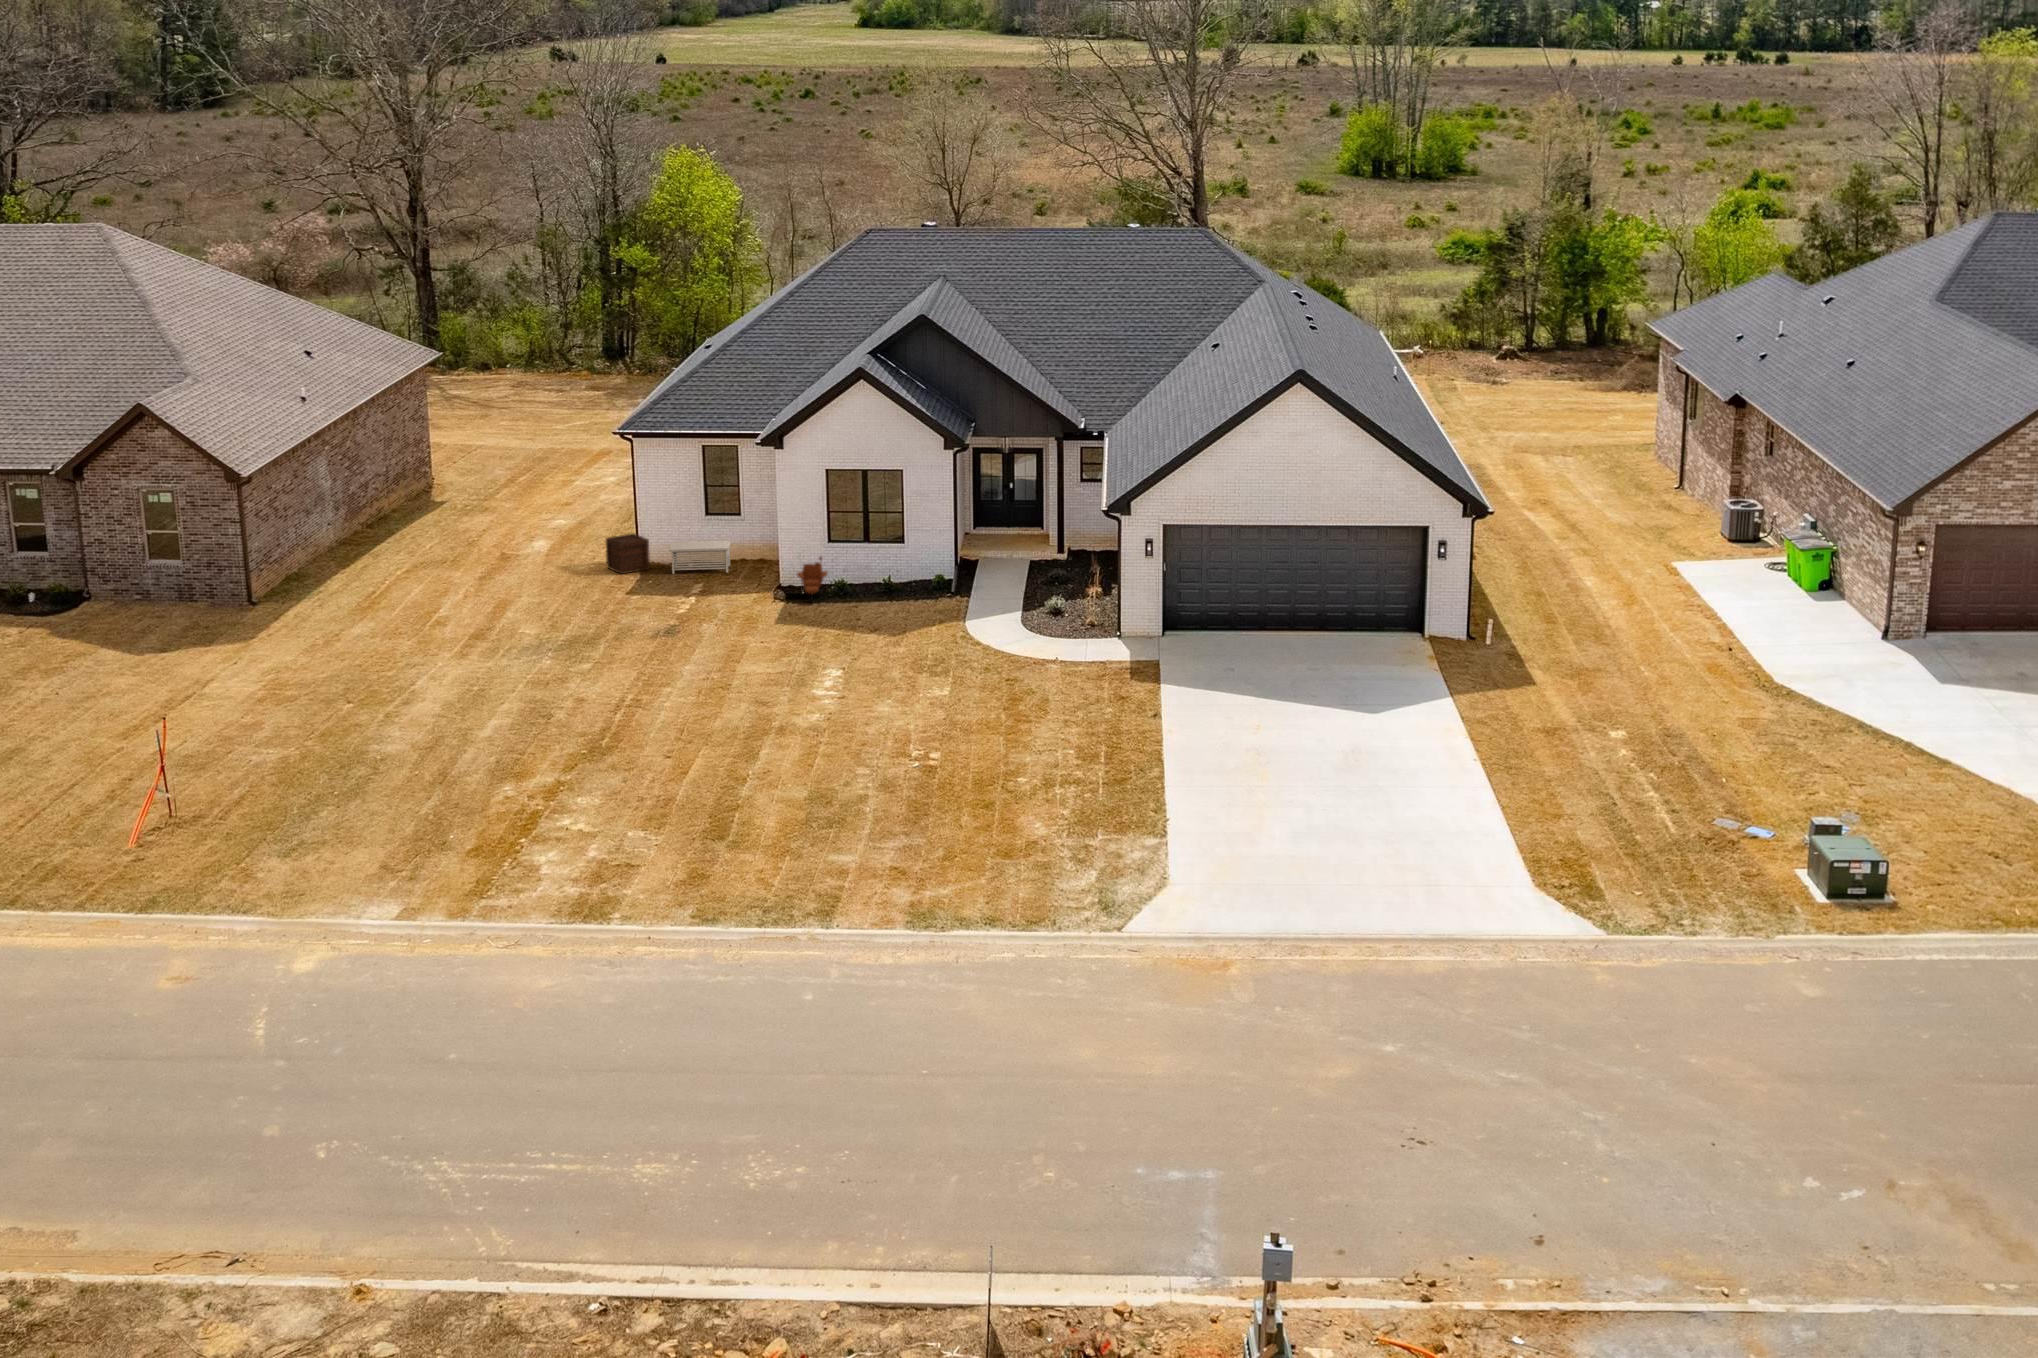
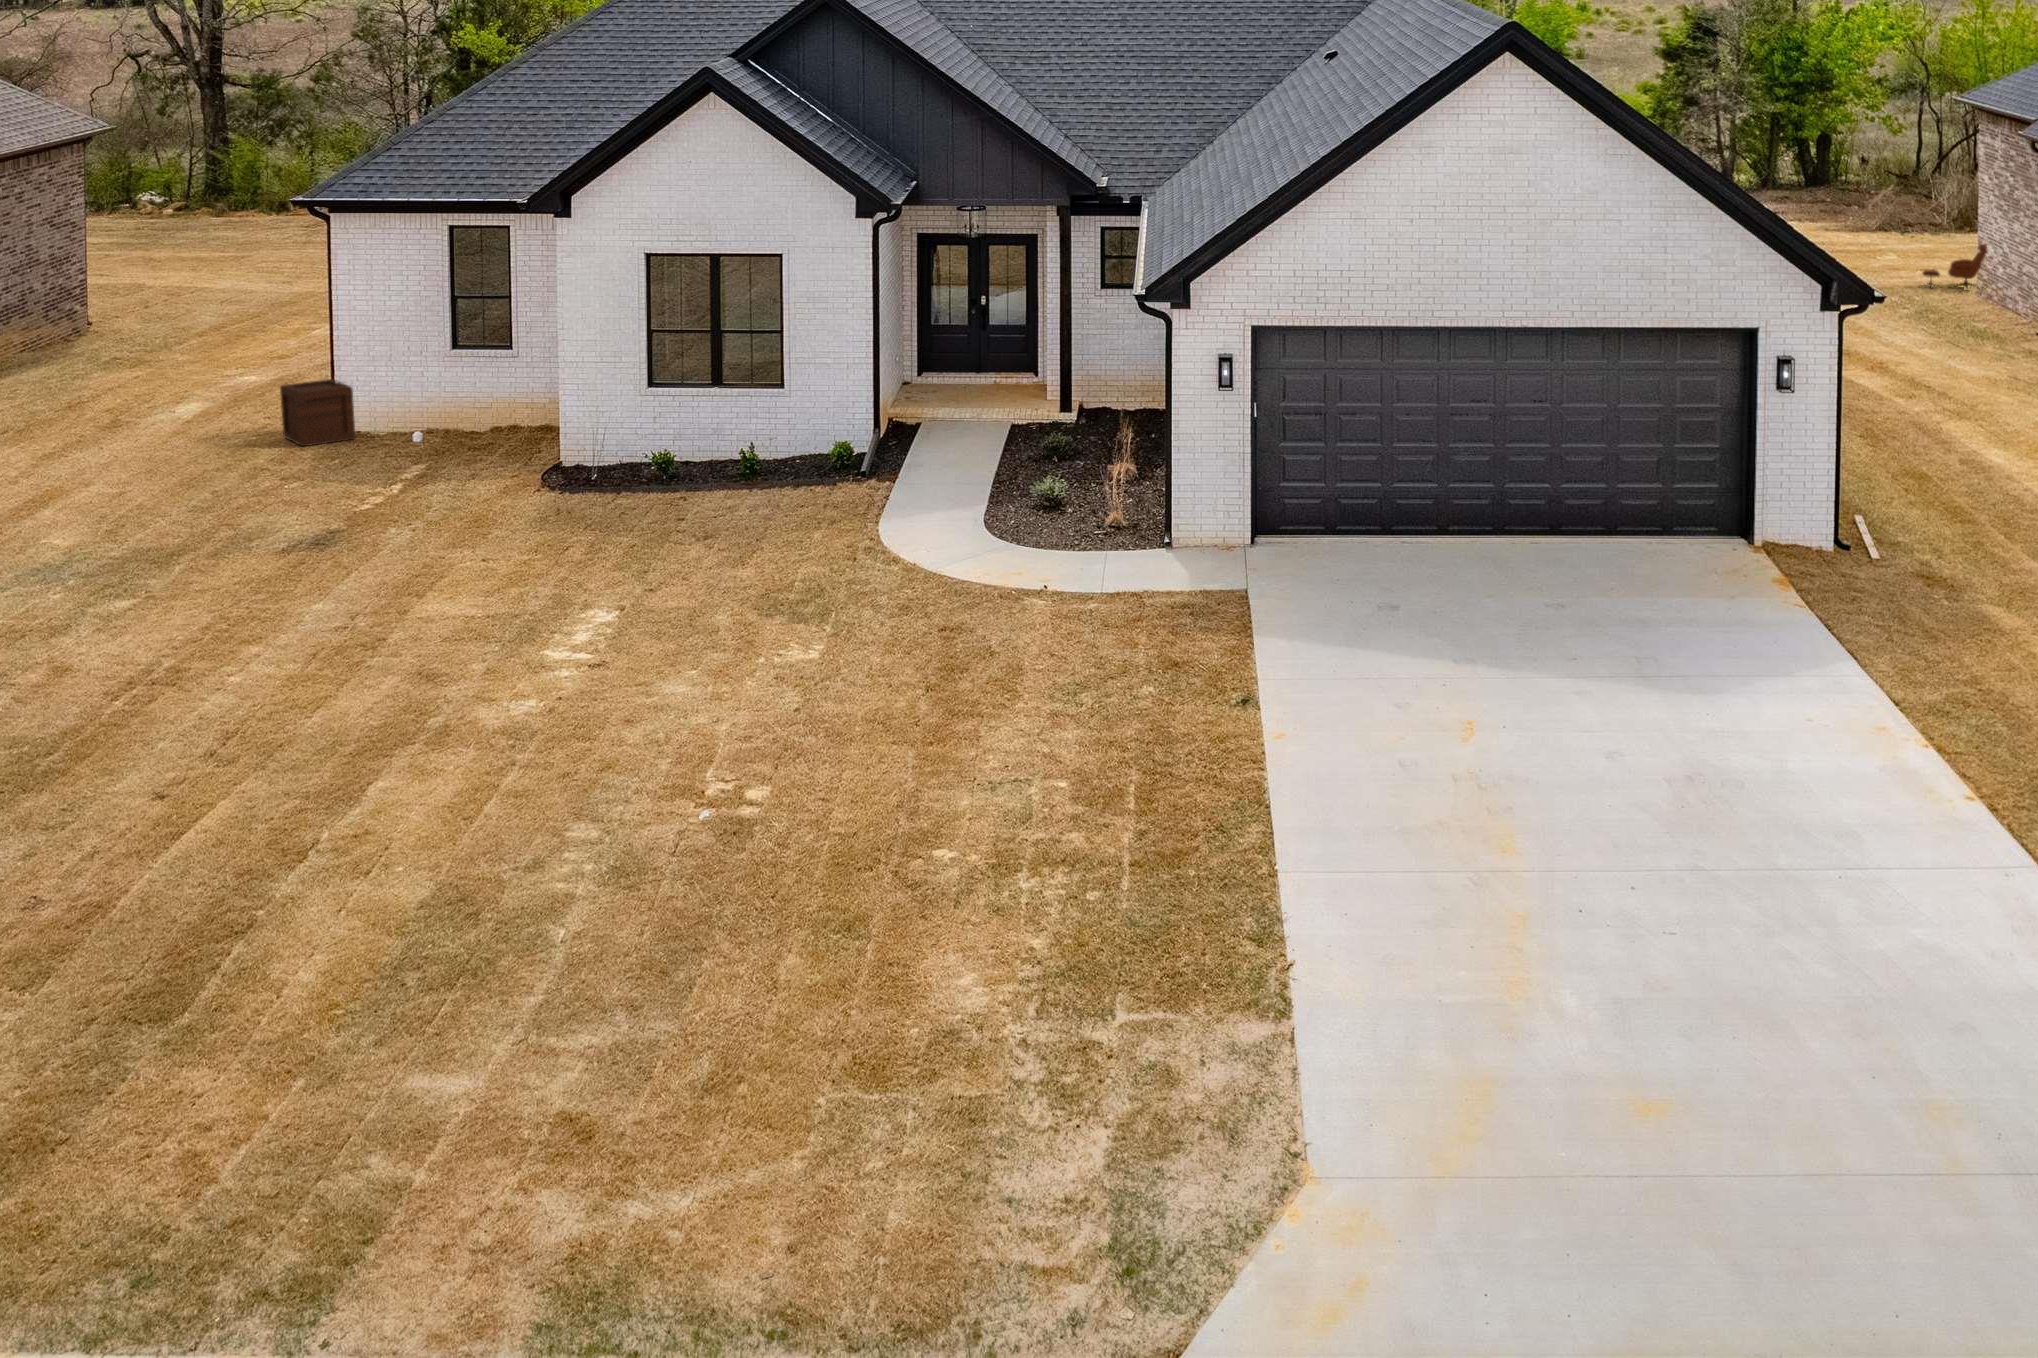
storage bench: present [669,541,730,574] -> none [383,391,496,446]
lounge chair: present [797,557,828,600] -> present [1921,244,1987,288]

